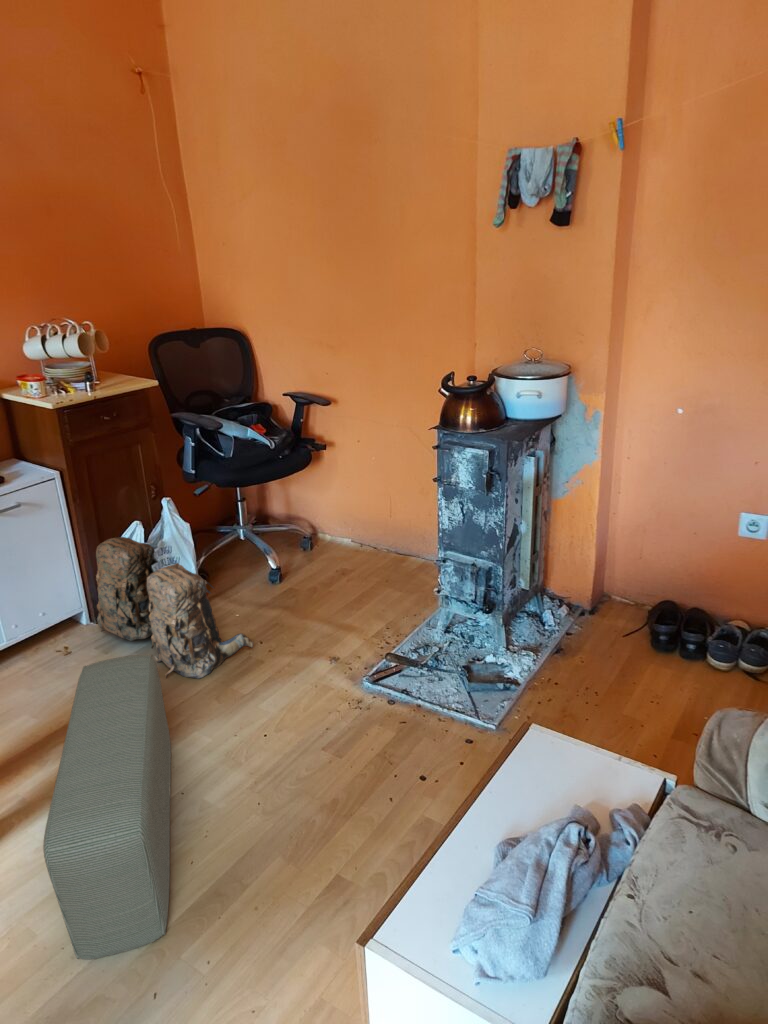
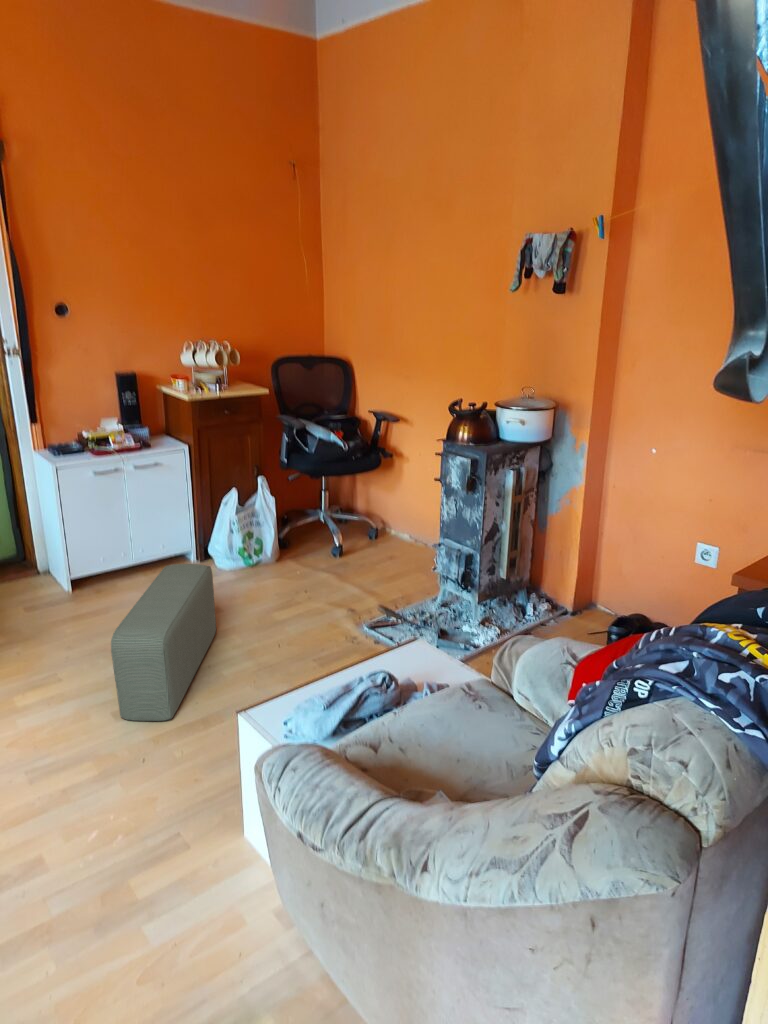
backpack: present [96,537,253,679] -> none [198,498,296,604]

